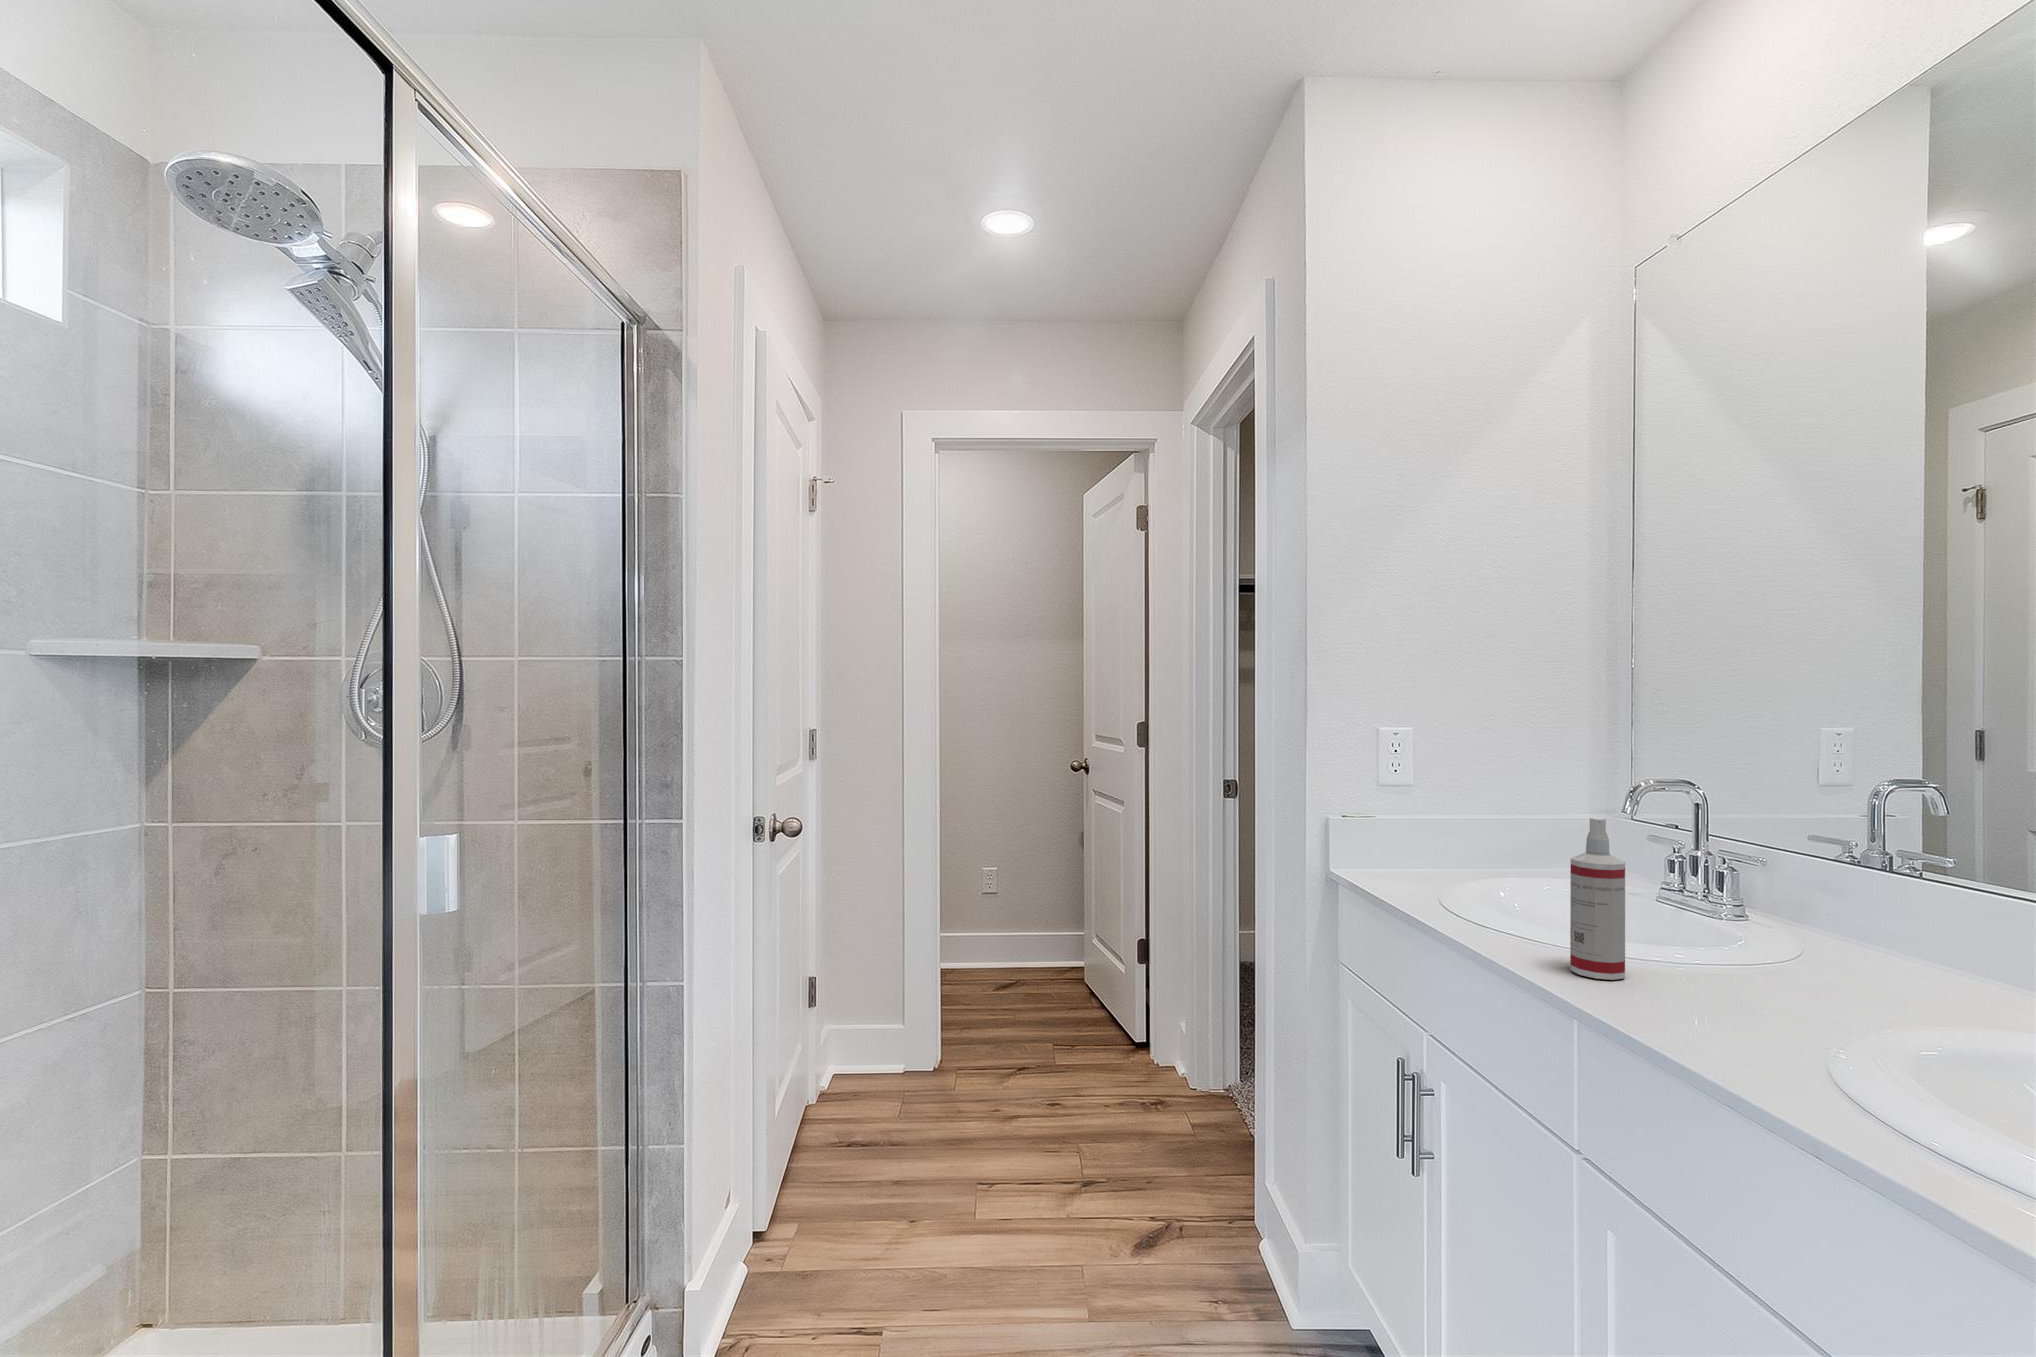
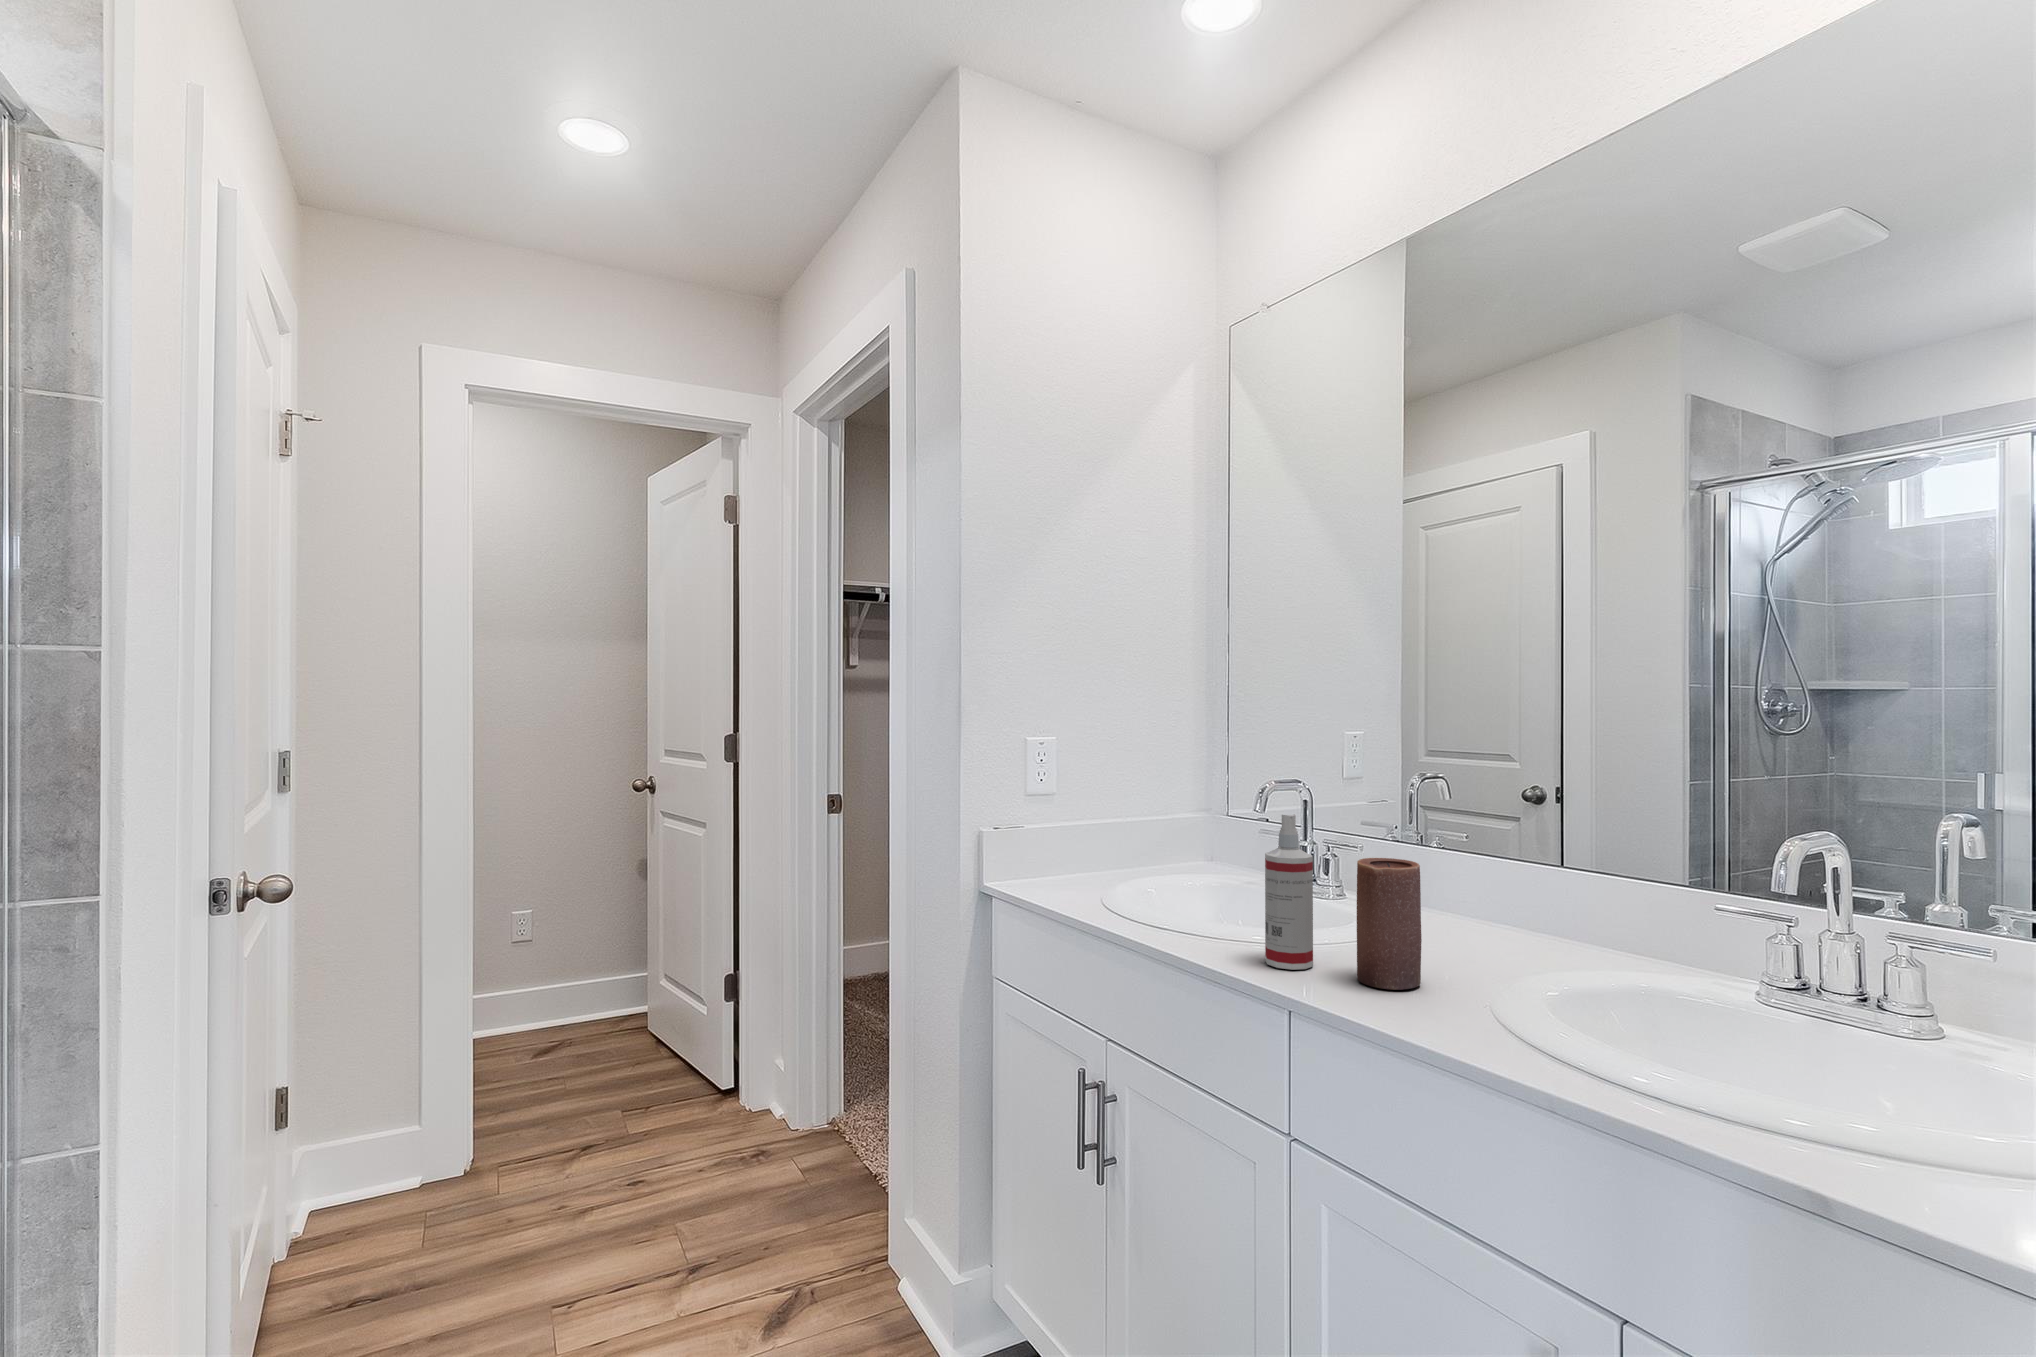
candle: none [1663,870,1742,1012] -> present [1357,858,1422,990]

